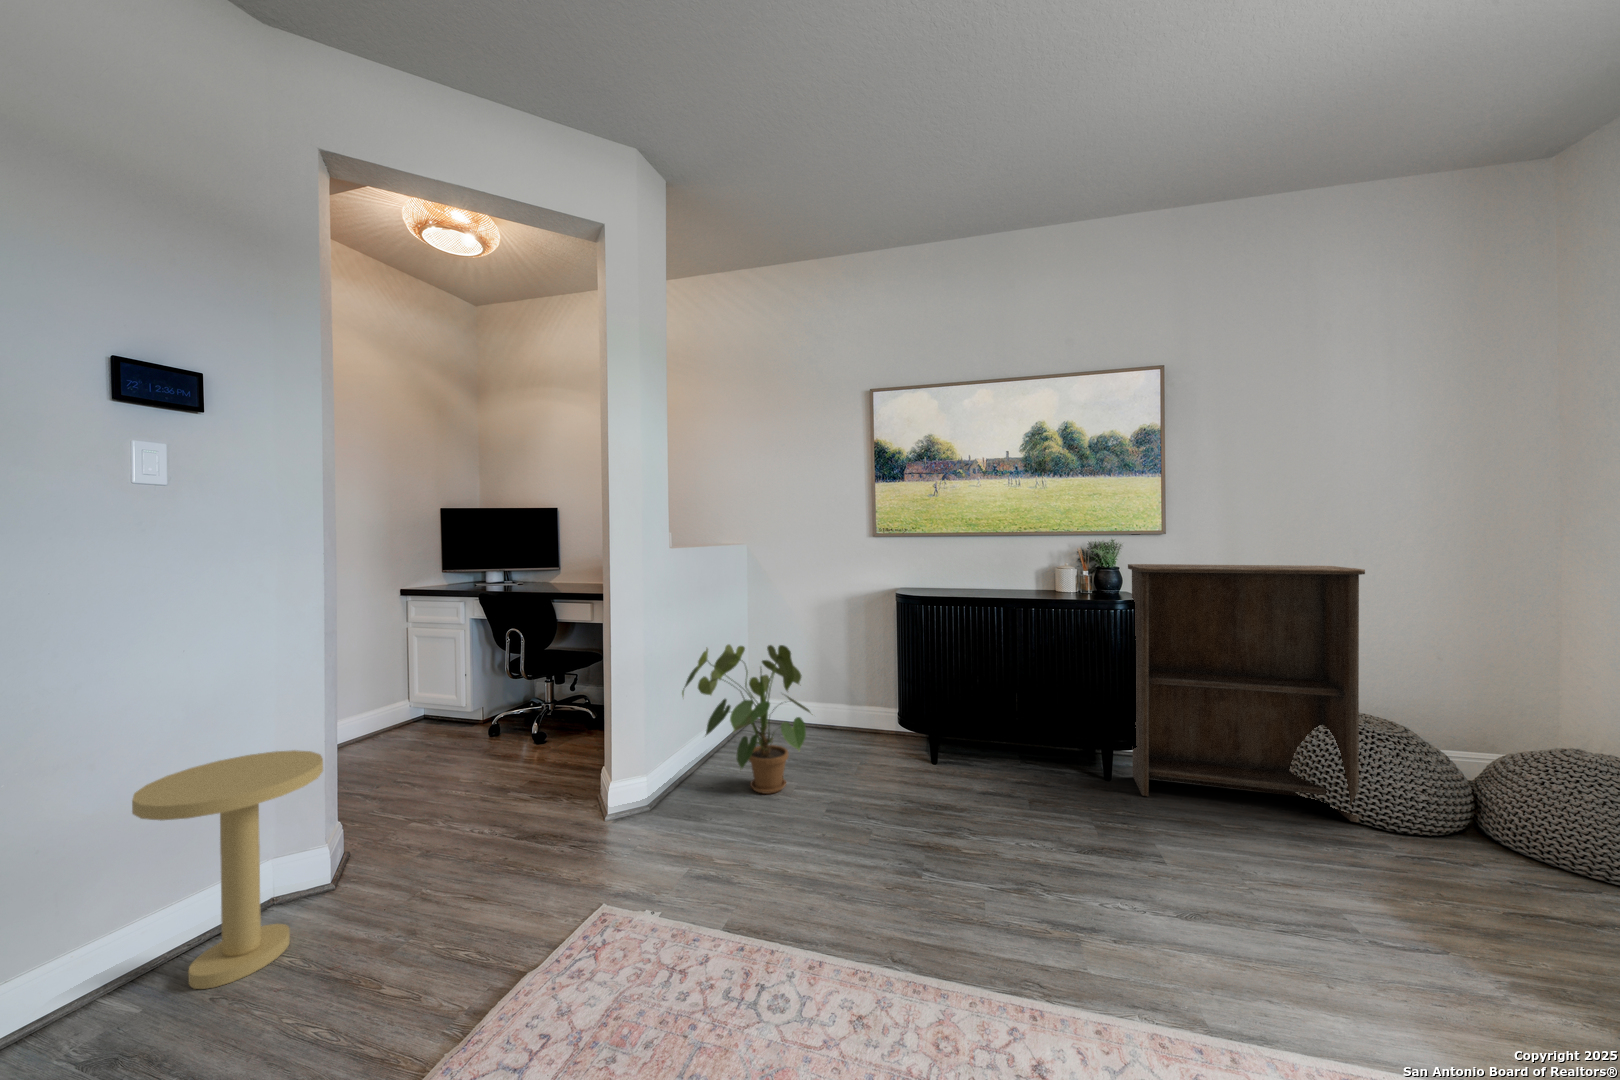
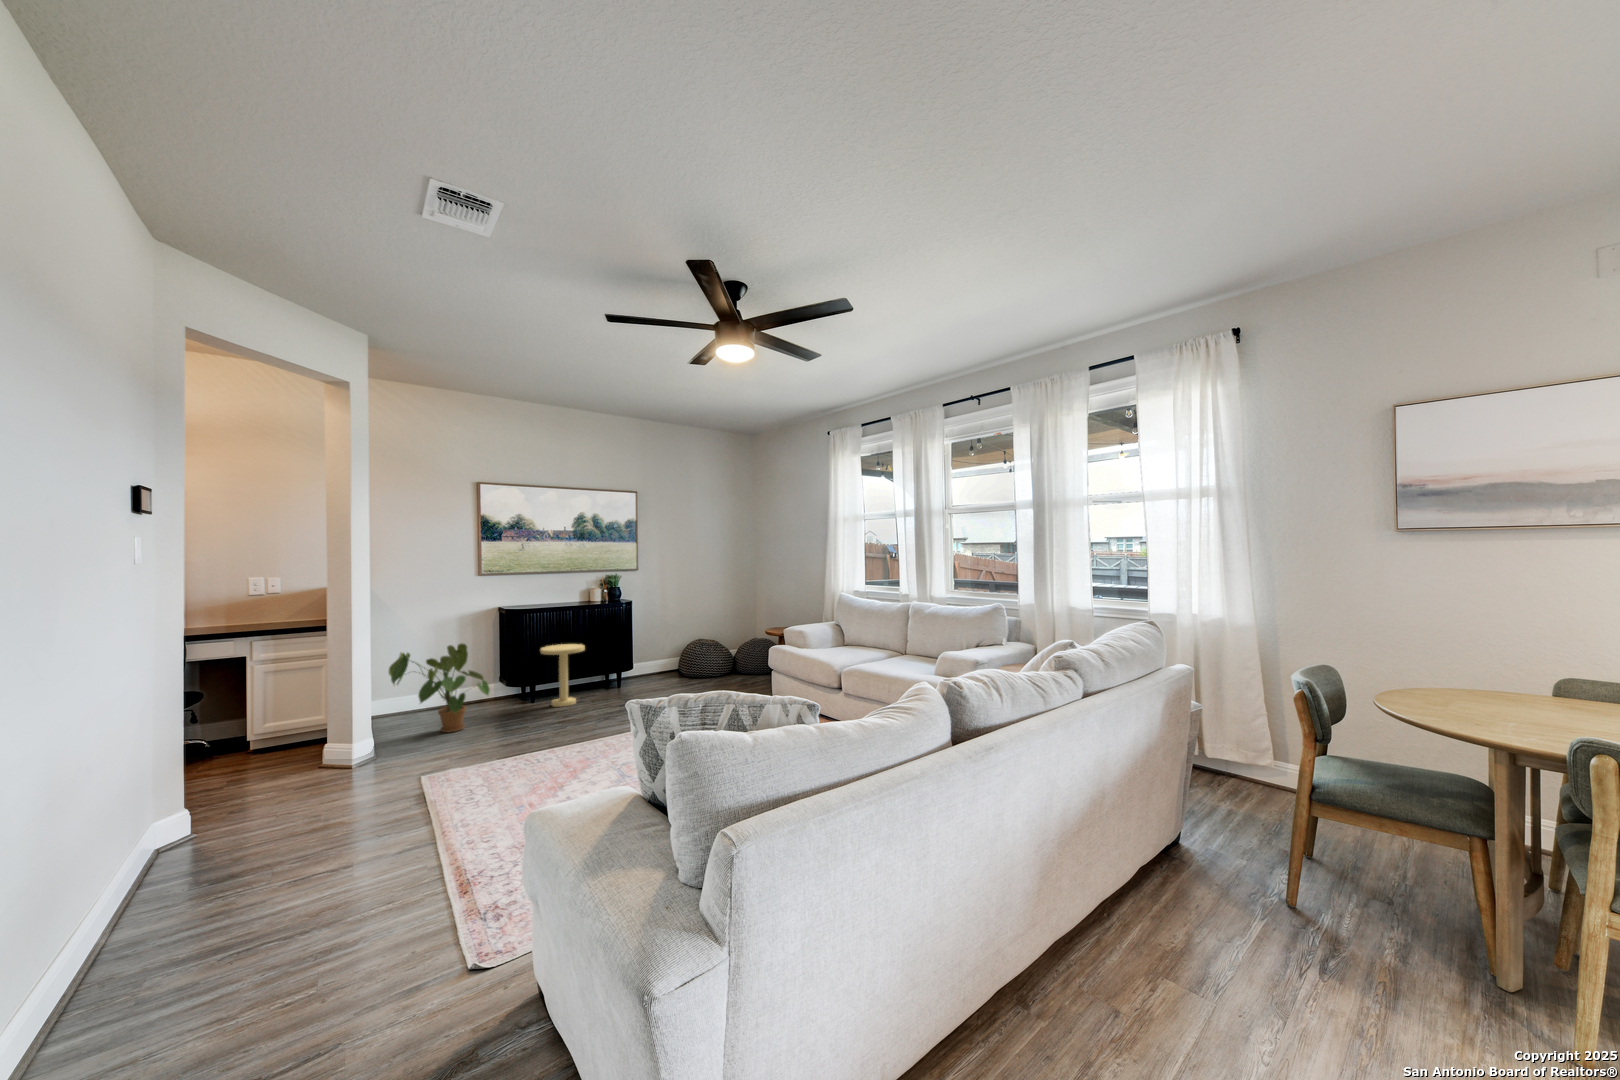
bookshelf: present [1128,564,1365,822] -> none [627,582,709,688]
side table: present [132,750,323,989] -> present [540,644,585,707]

